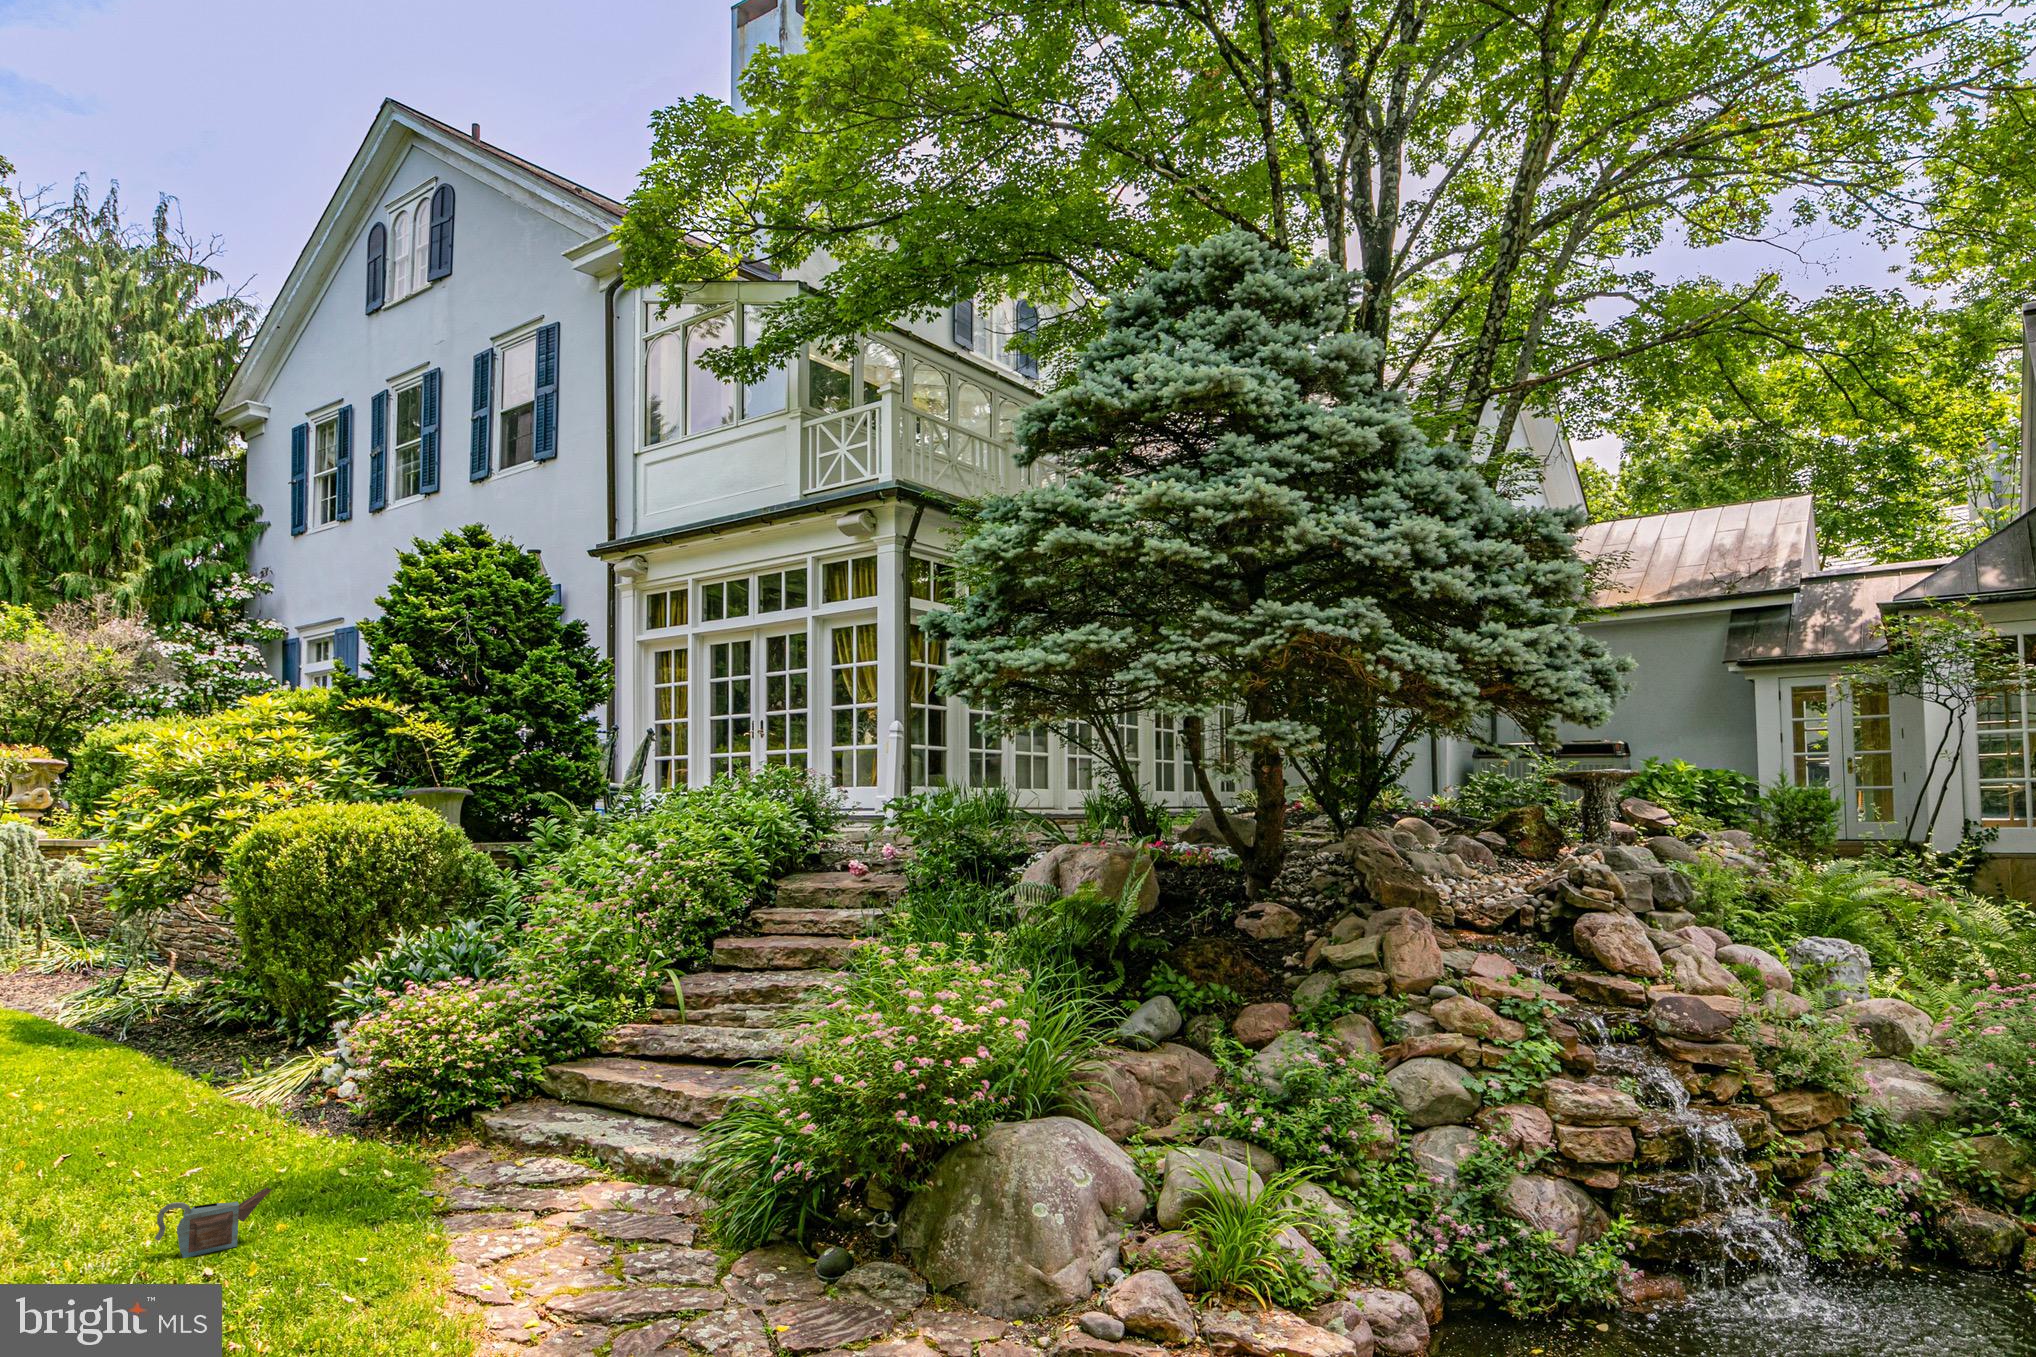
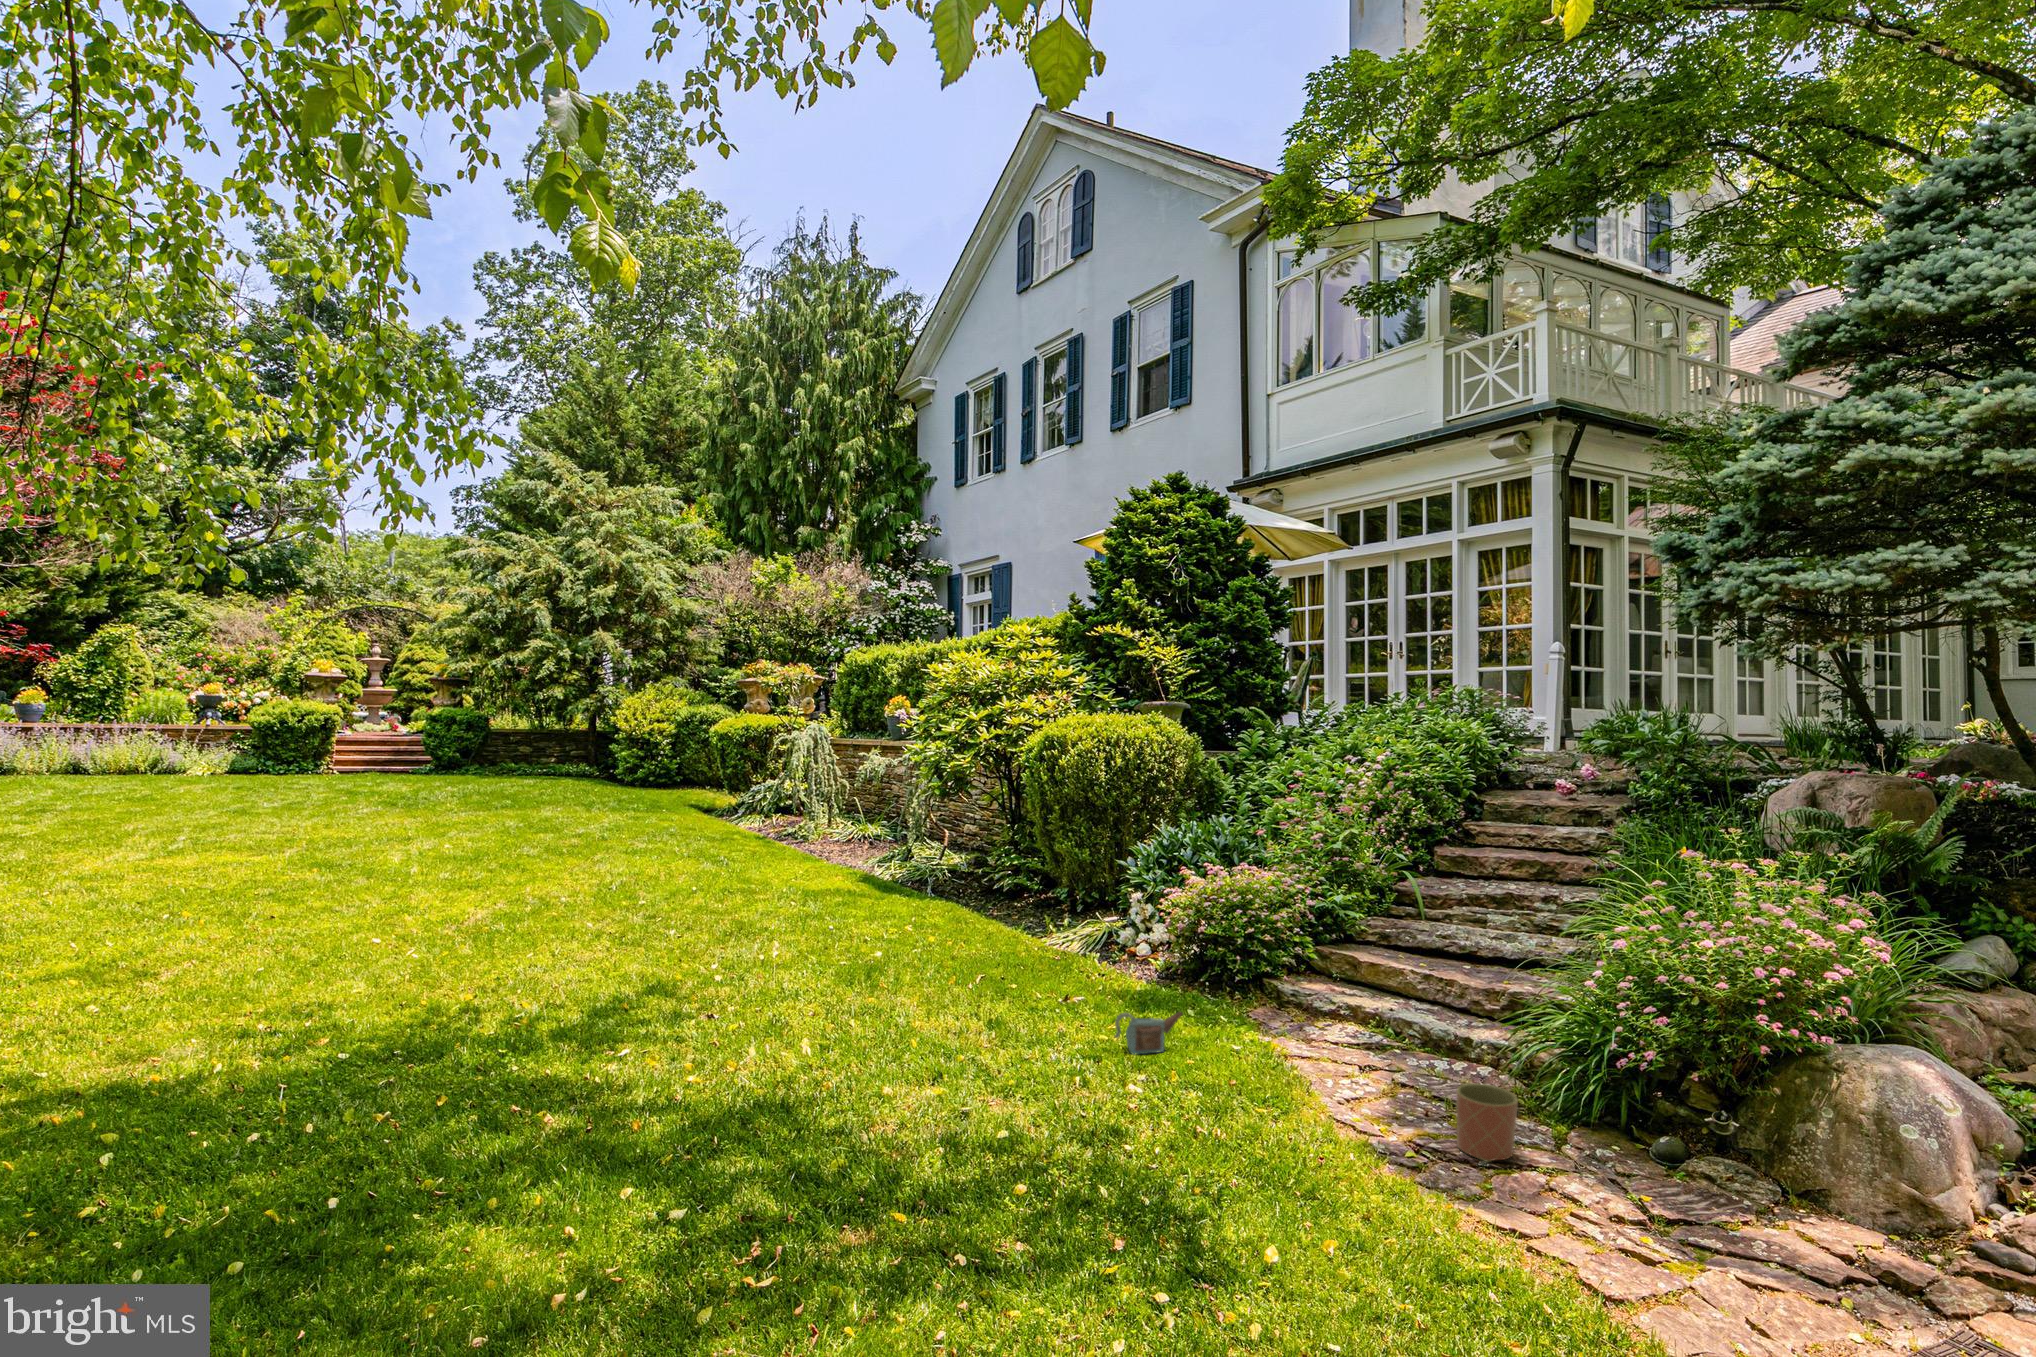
planter: none [566,1227,637,1325] -> present [1456,1083,1518,1162]

